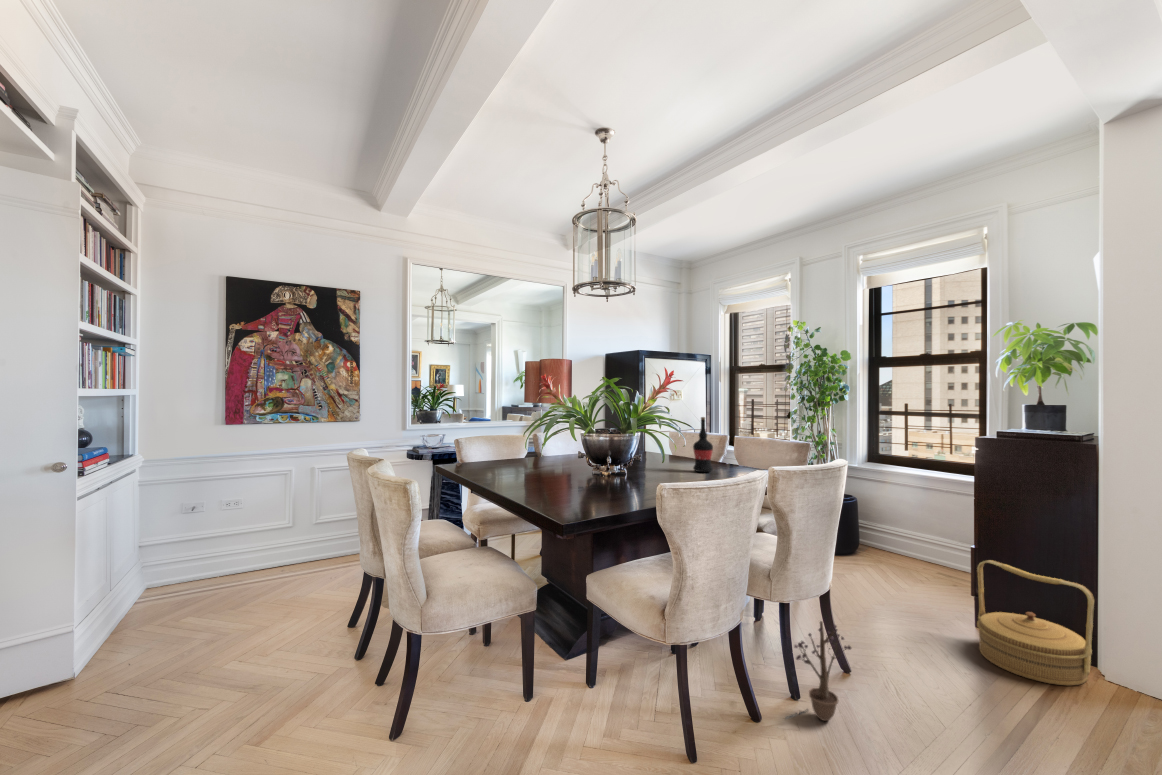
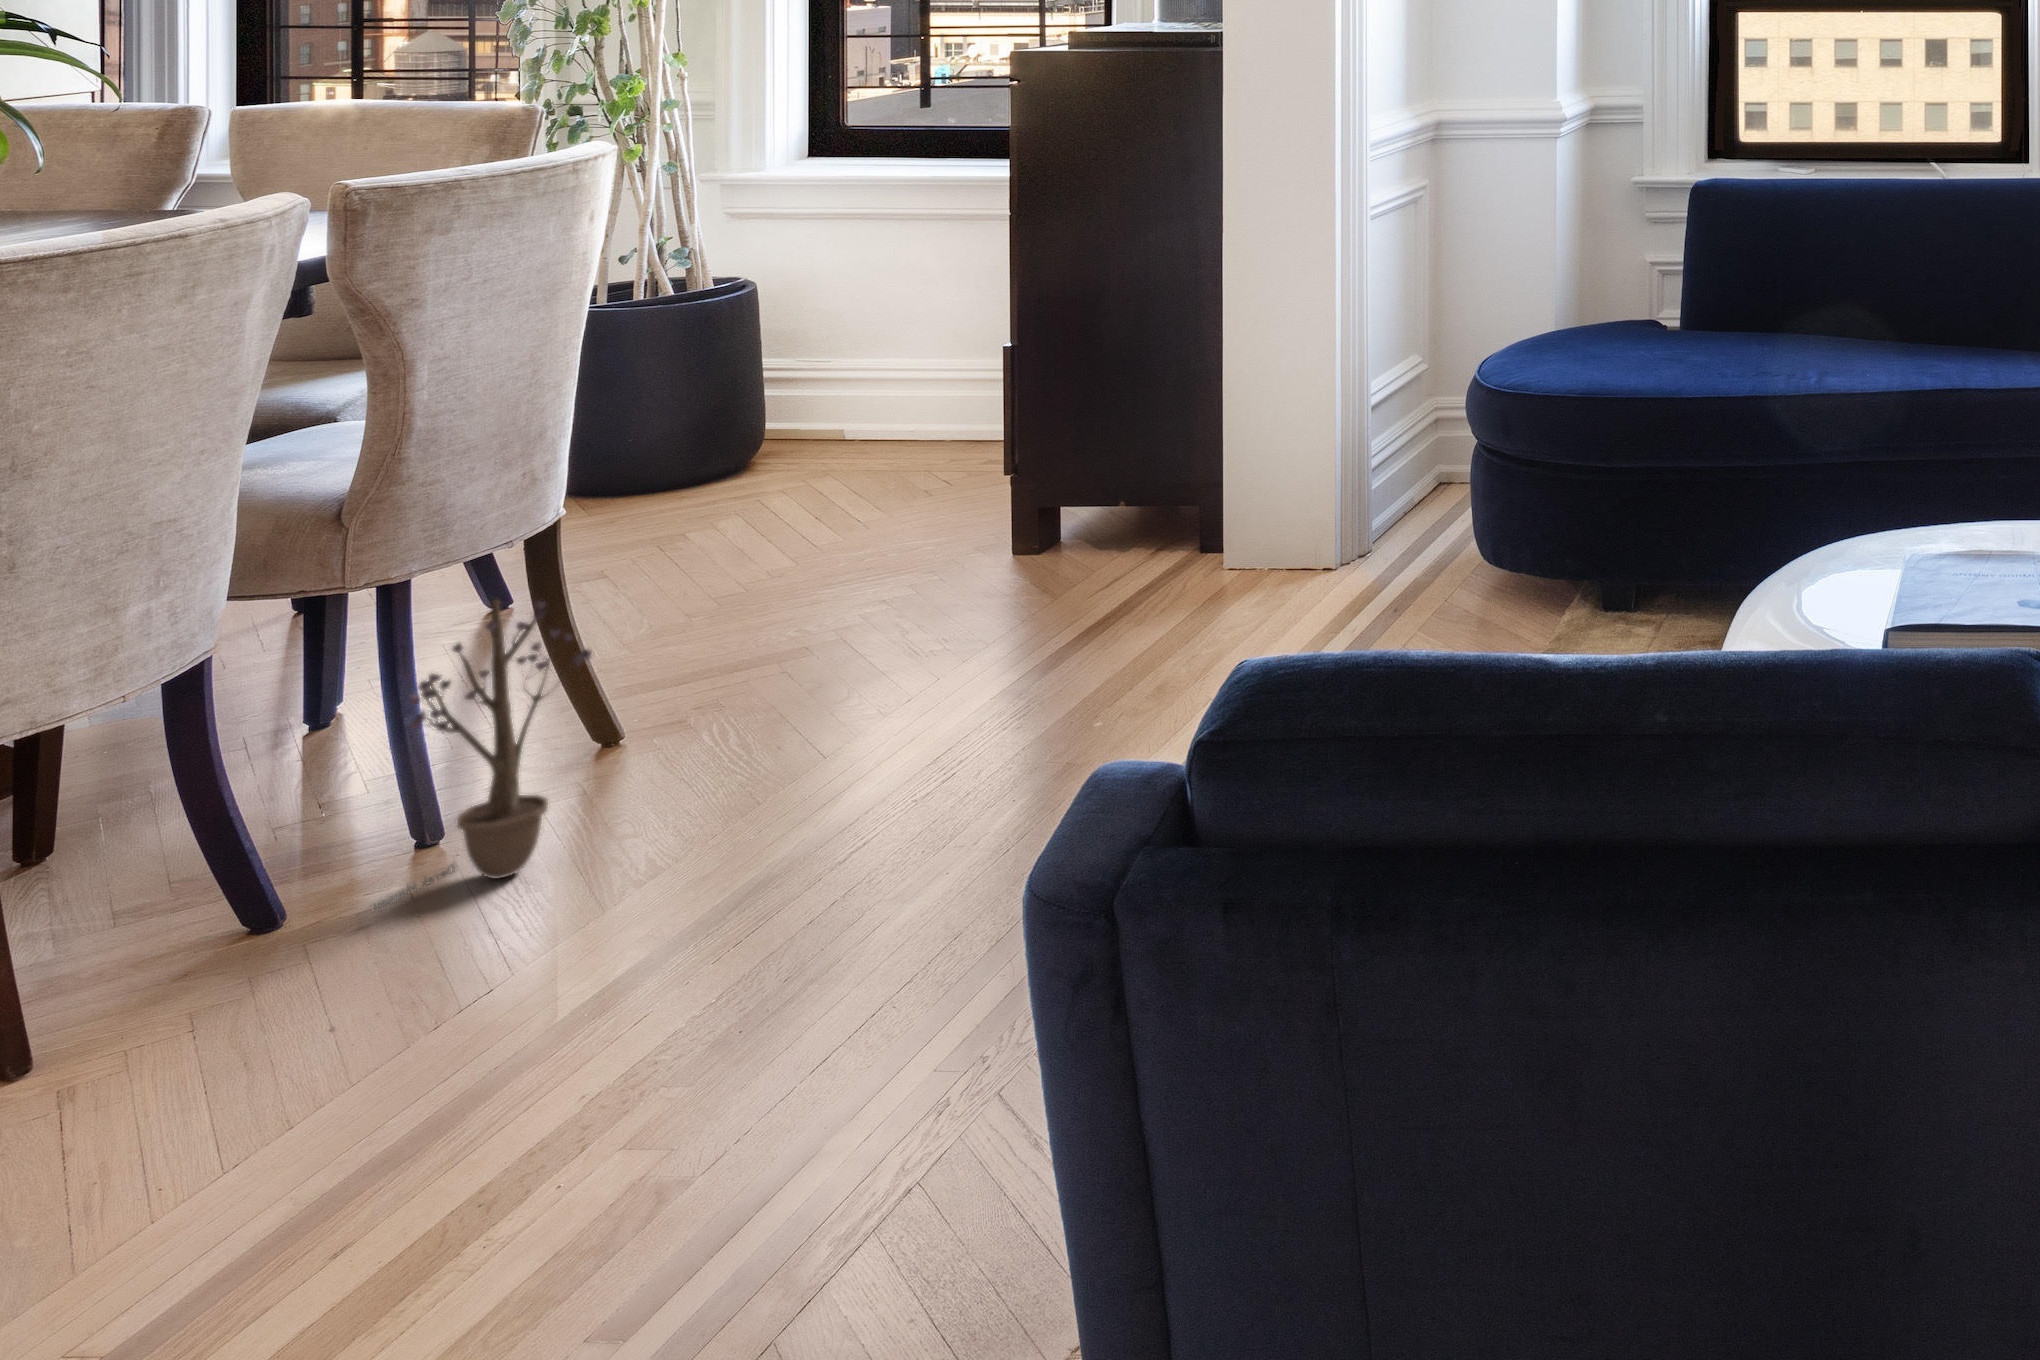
wine bottle: present [693,417,713,472] -> none [18,37,116,247]
woven basket: present [977,560,1094,686] -> none [1004,368,1230,629]

